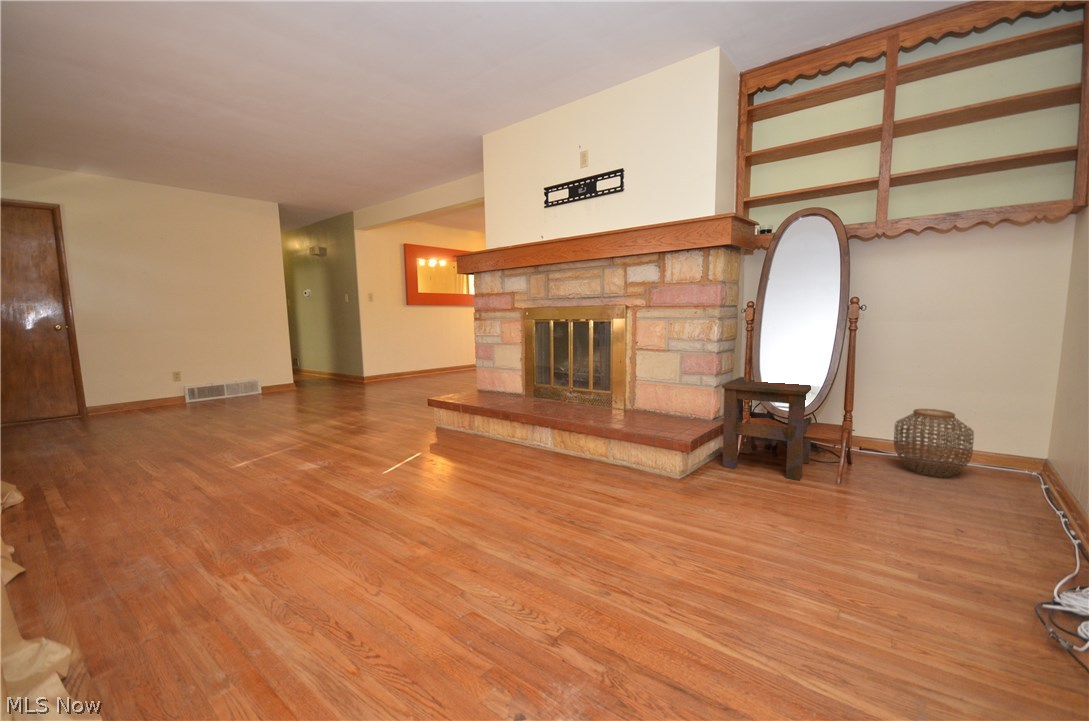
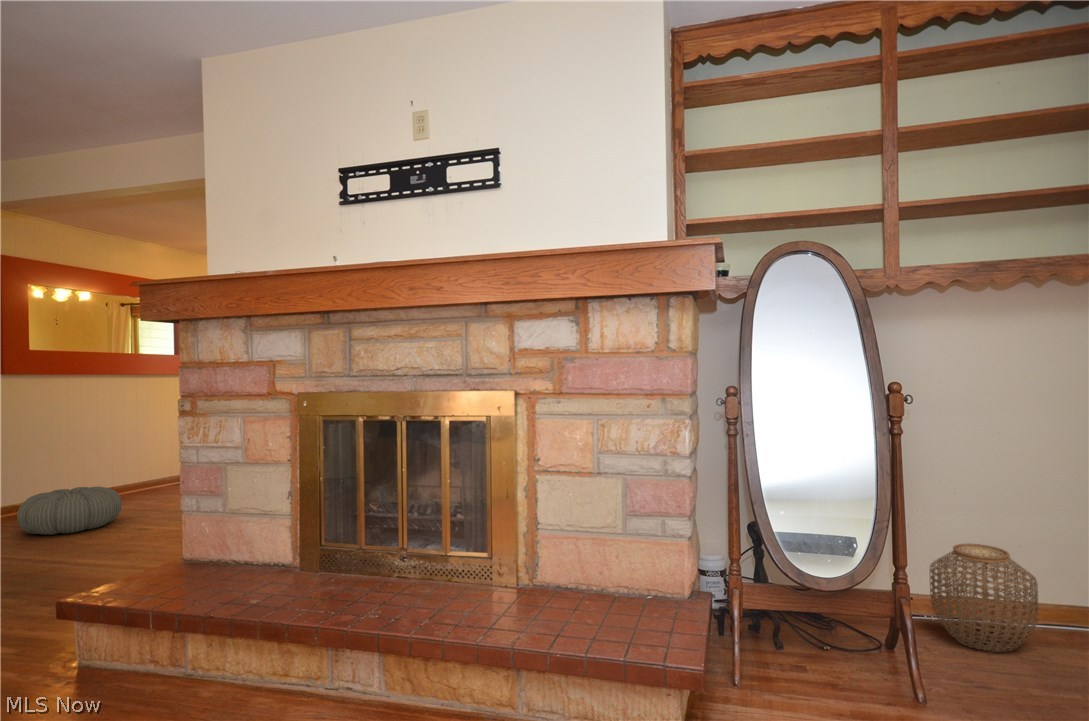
pouf: none [415,364,457,384] -> present [17,487,122,535]
side table: present [722,377,812,480] -> none [709,510,853,704]

